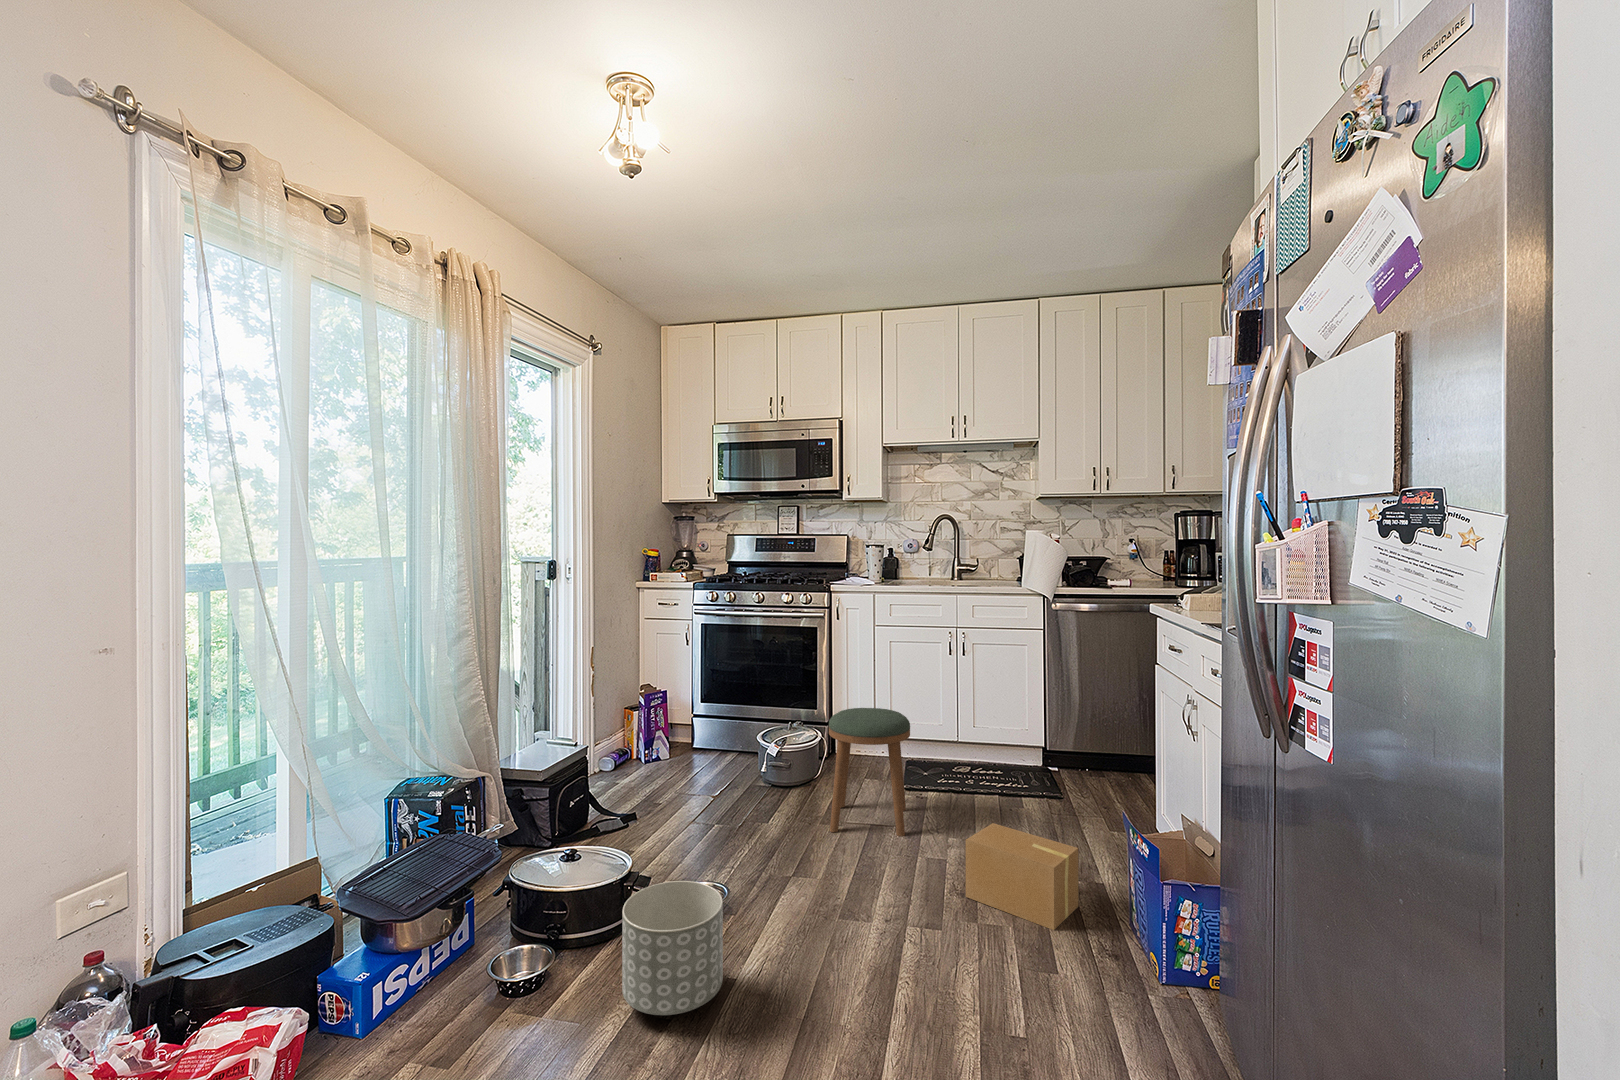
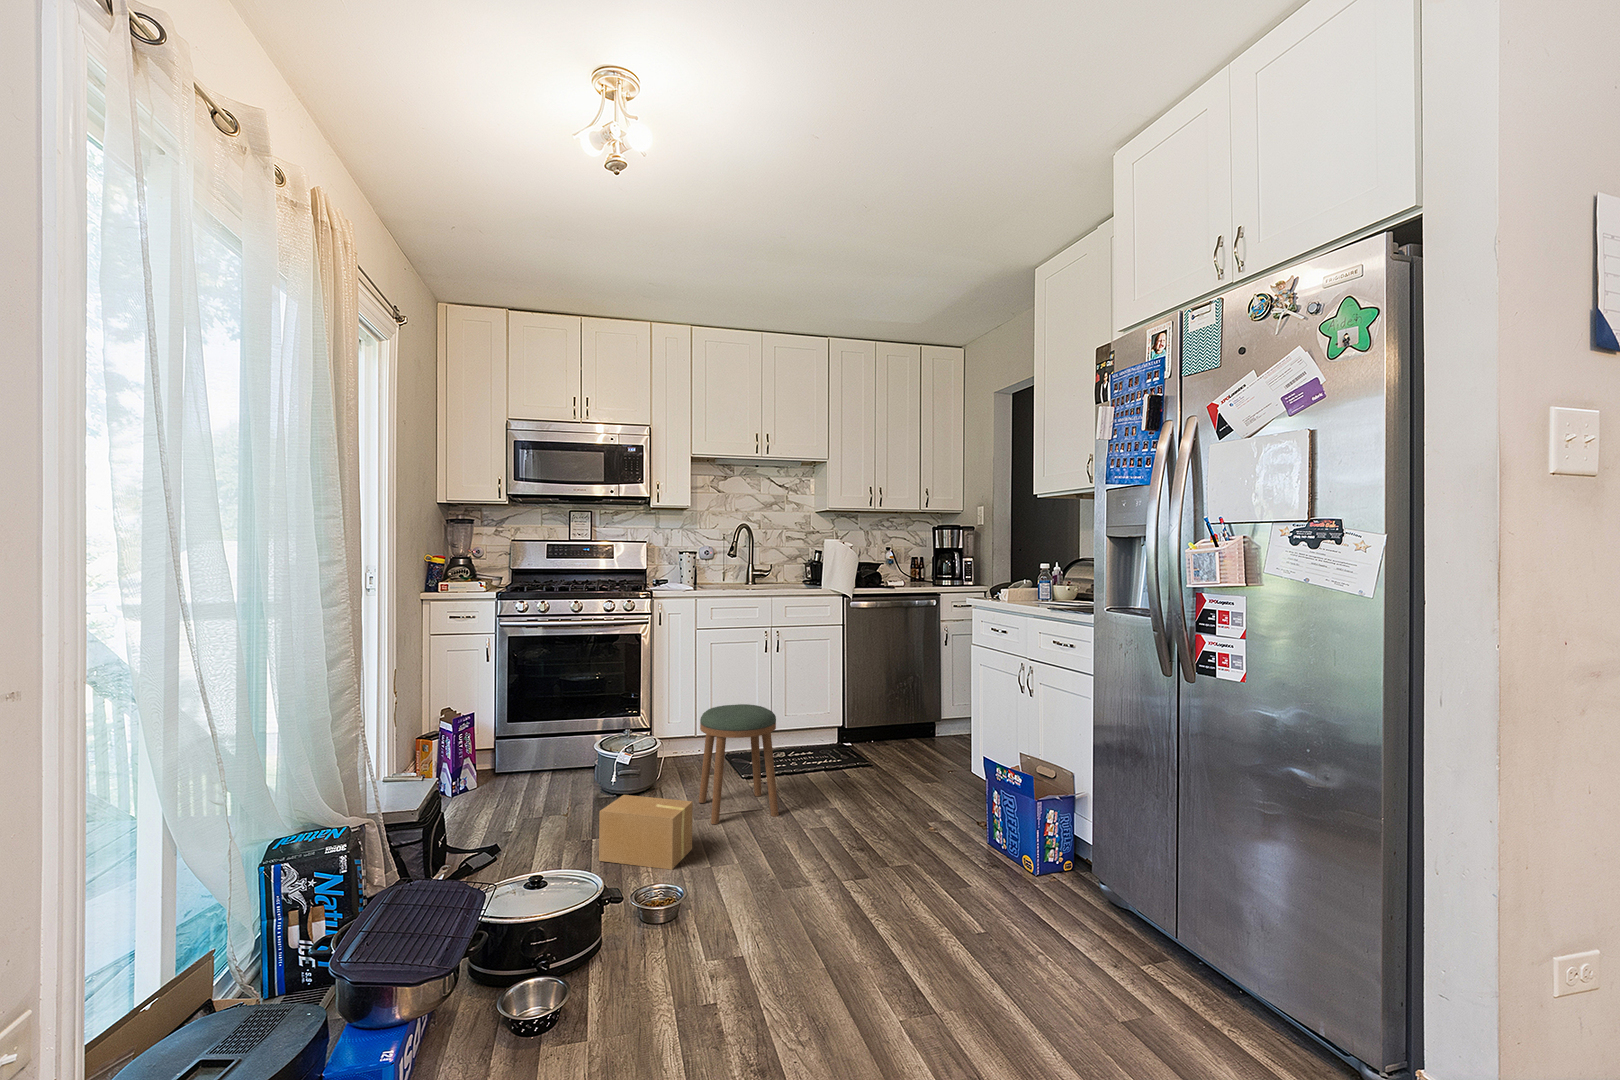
cardboard box: present [965,823,1078,930] -> present [599,795,693,870]
planter: present [622,881,723,1015] -> none [655,875,750,1000]

